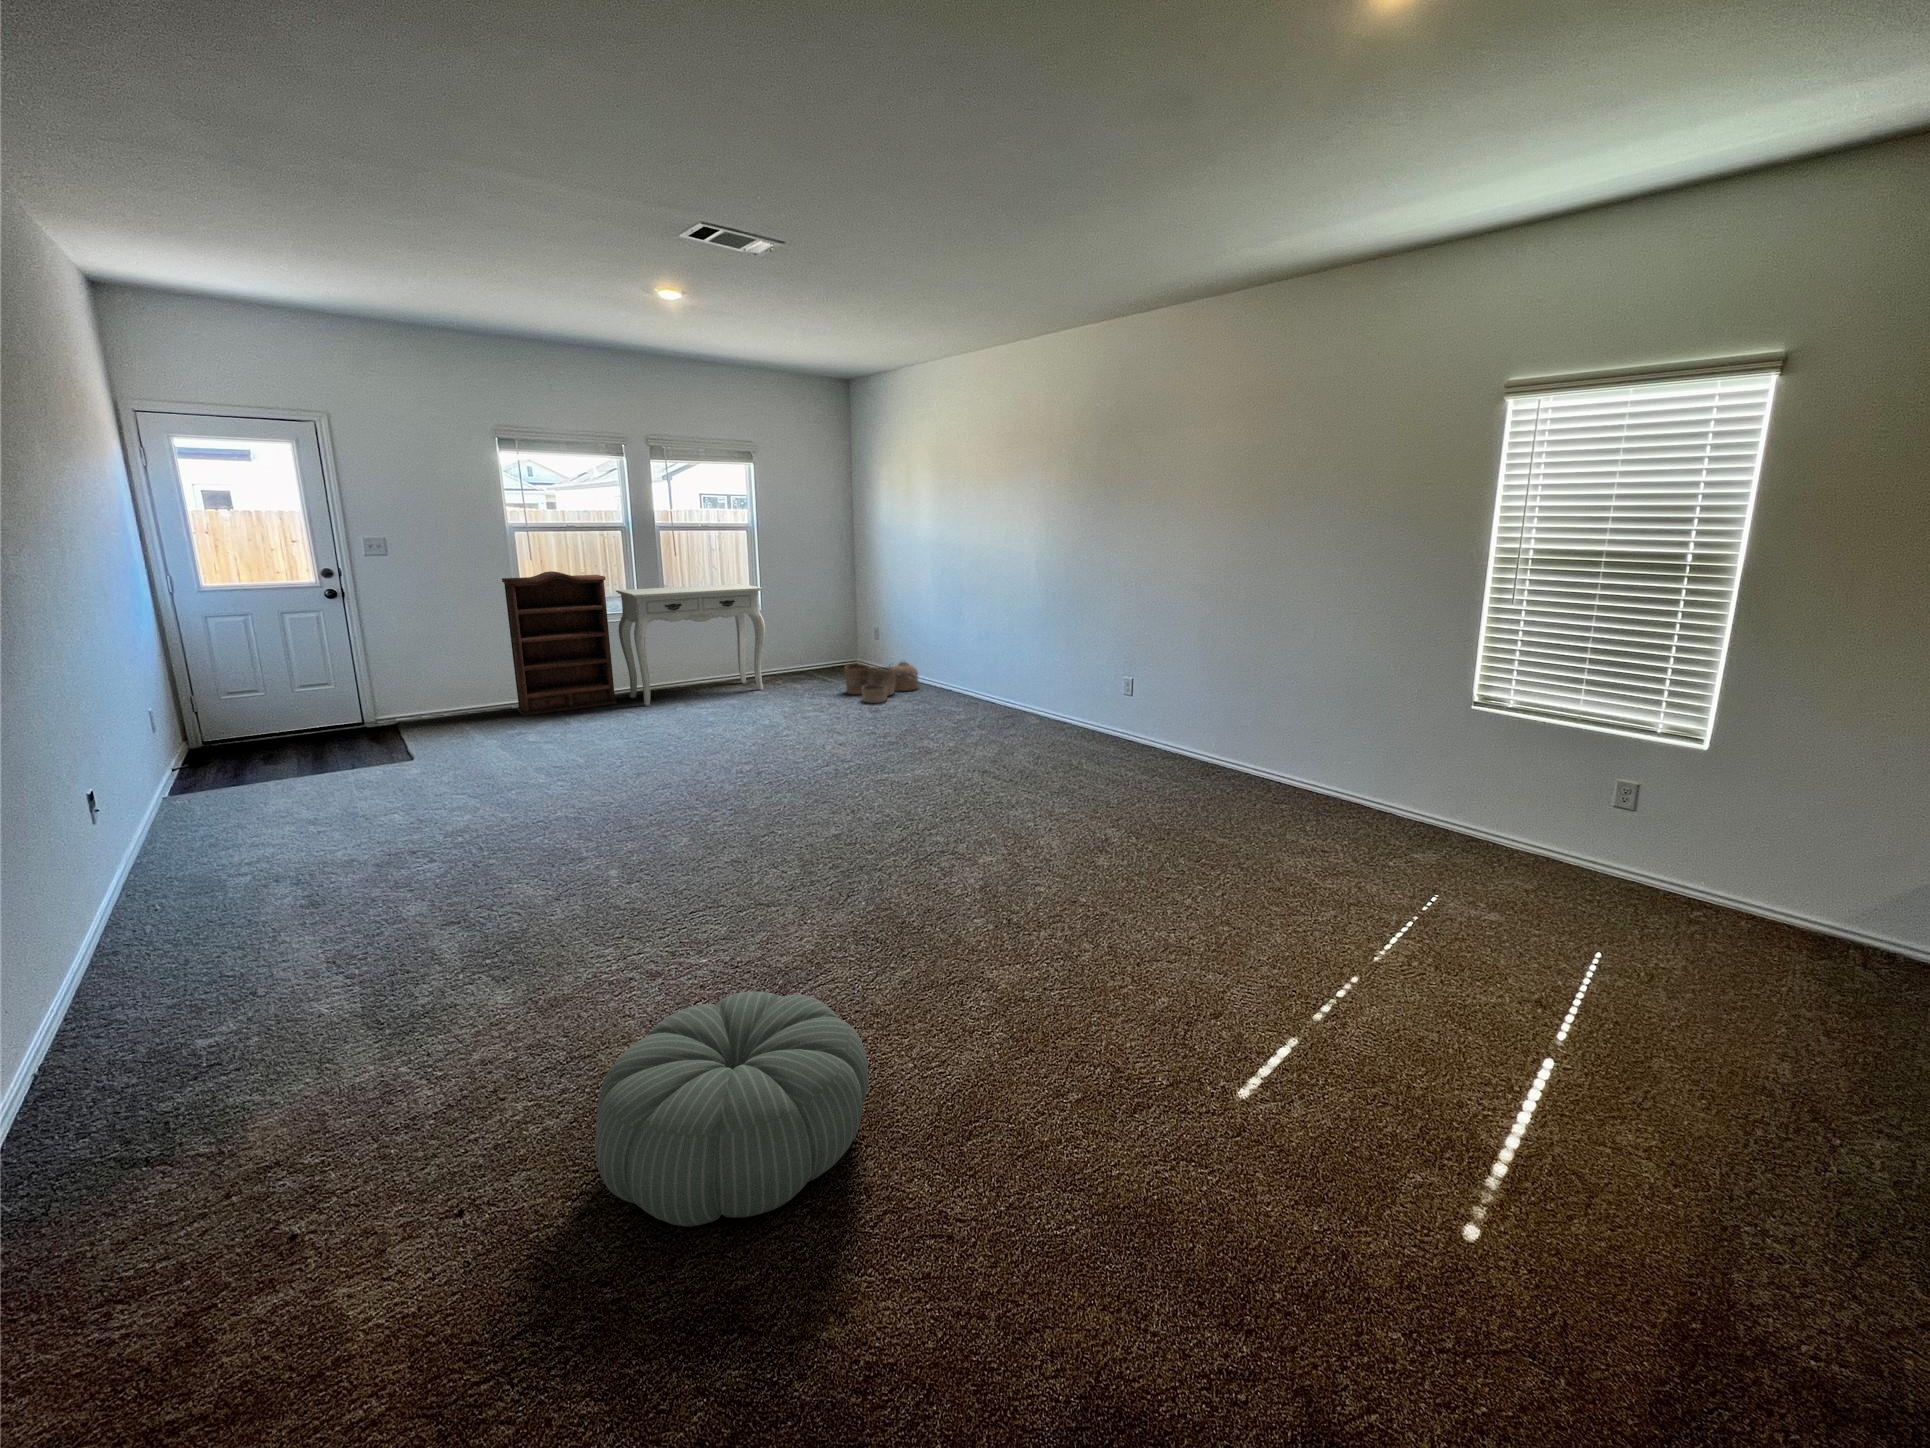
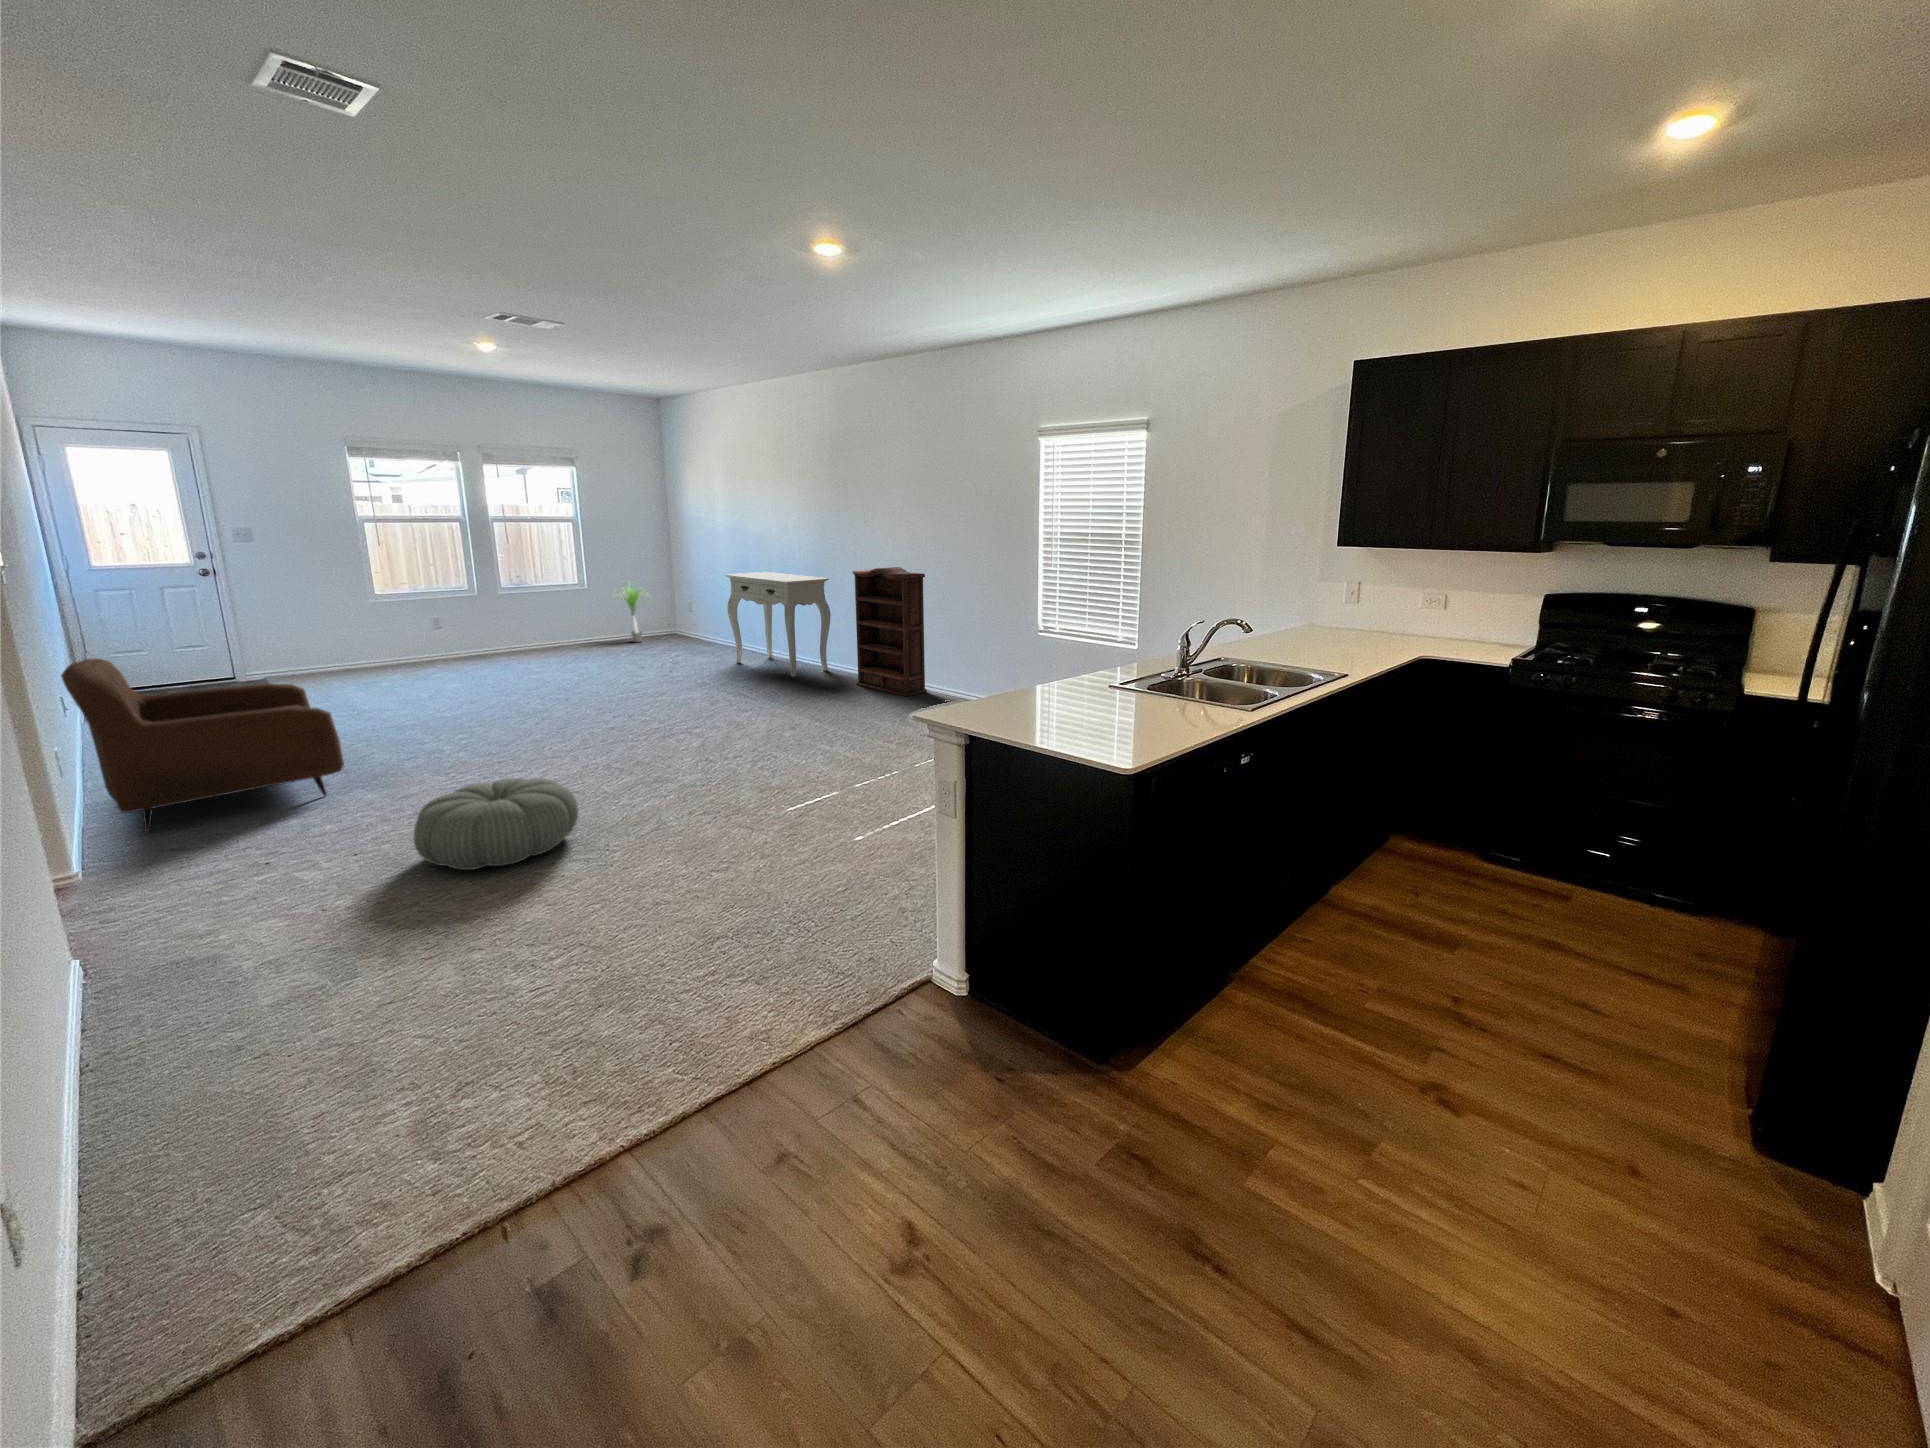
bookshelf: present [502,571,617,716] -> present [853,567,927,696]
console table: present [616,584,765,706] -> present [725,572,831,677]
potted plant: none [783,599,837,680] -> present [622,585,642,642]
woven basket: present [845,661,918,703] -> none [659,624,723,656]
armchair: none [70,741,479,1042] -> present [61,658,344,832]

